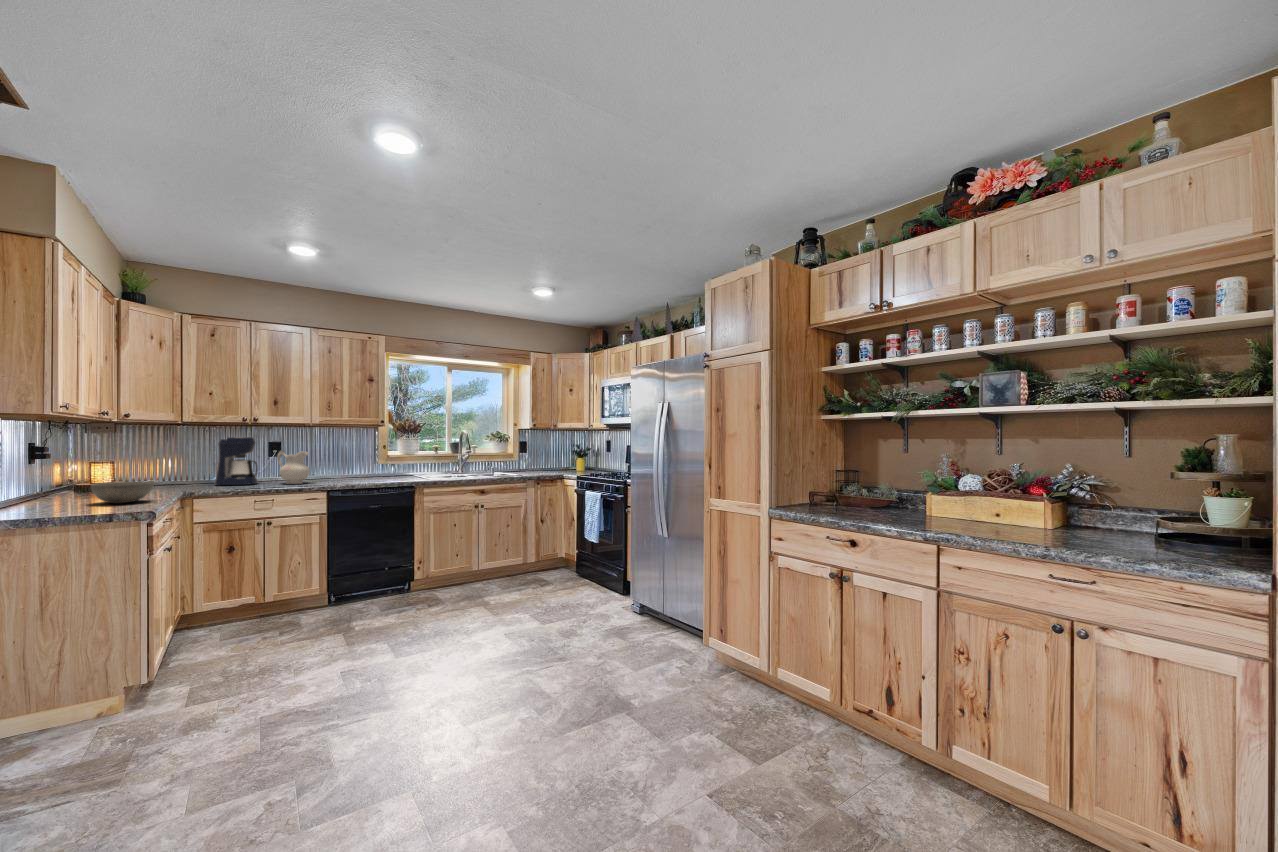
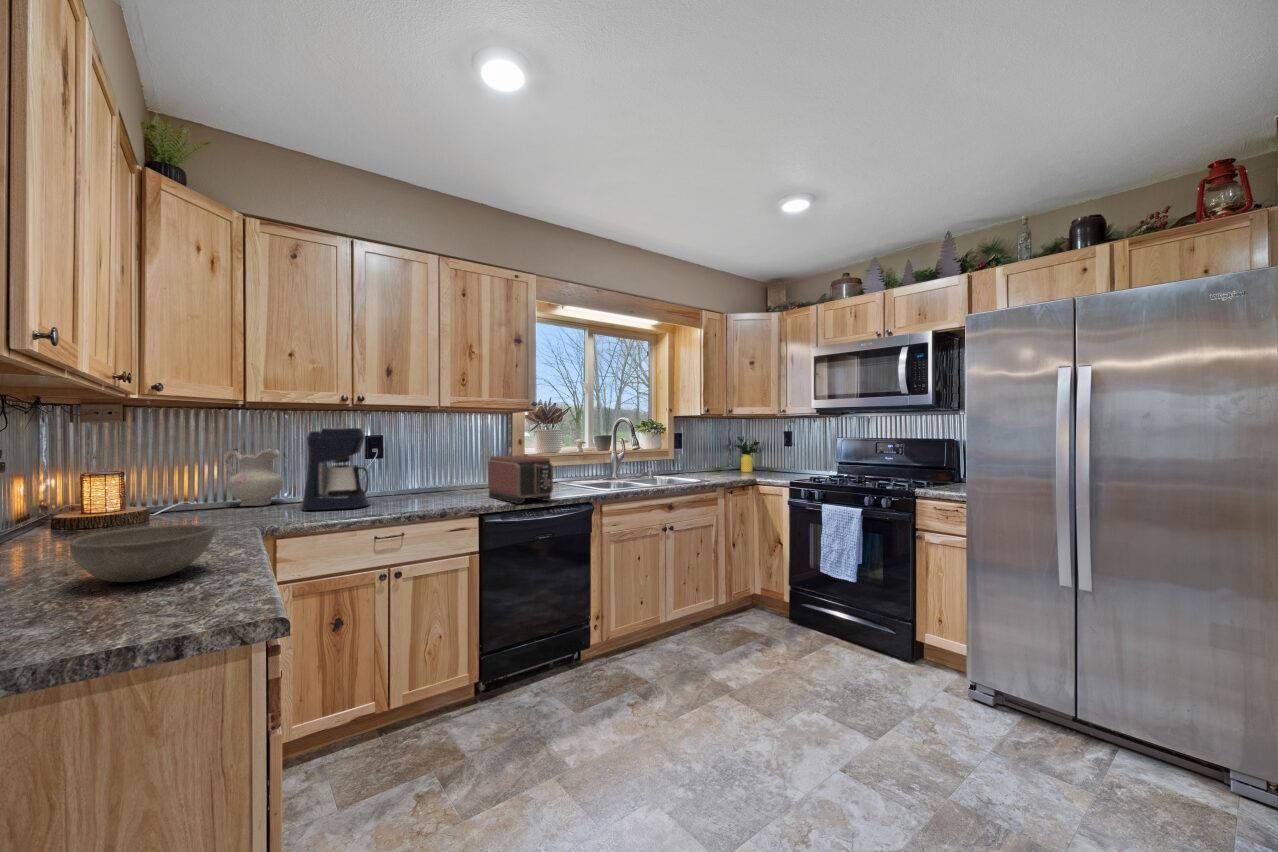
ceramic pitcher: present [277,451,310,484] -> present [225,448,283,506]
toaster: none [340,455,377,484] -> present [488,455,553,504]

